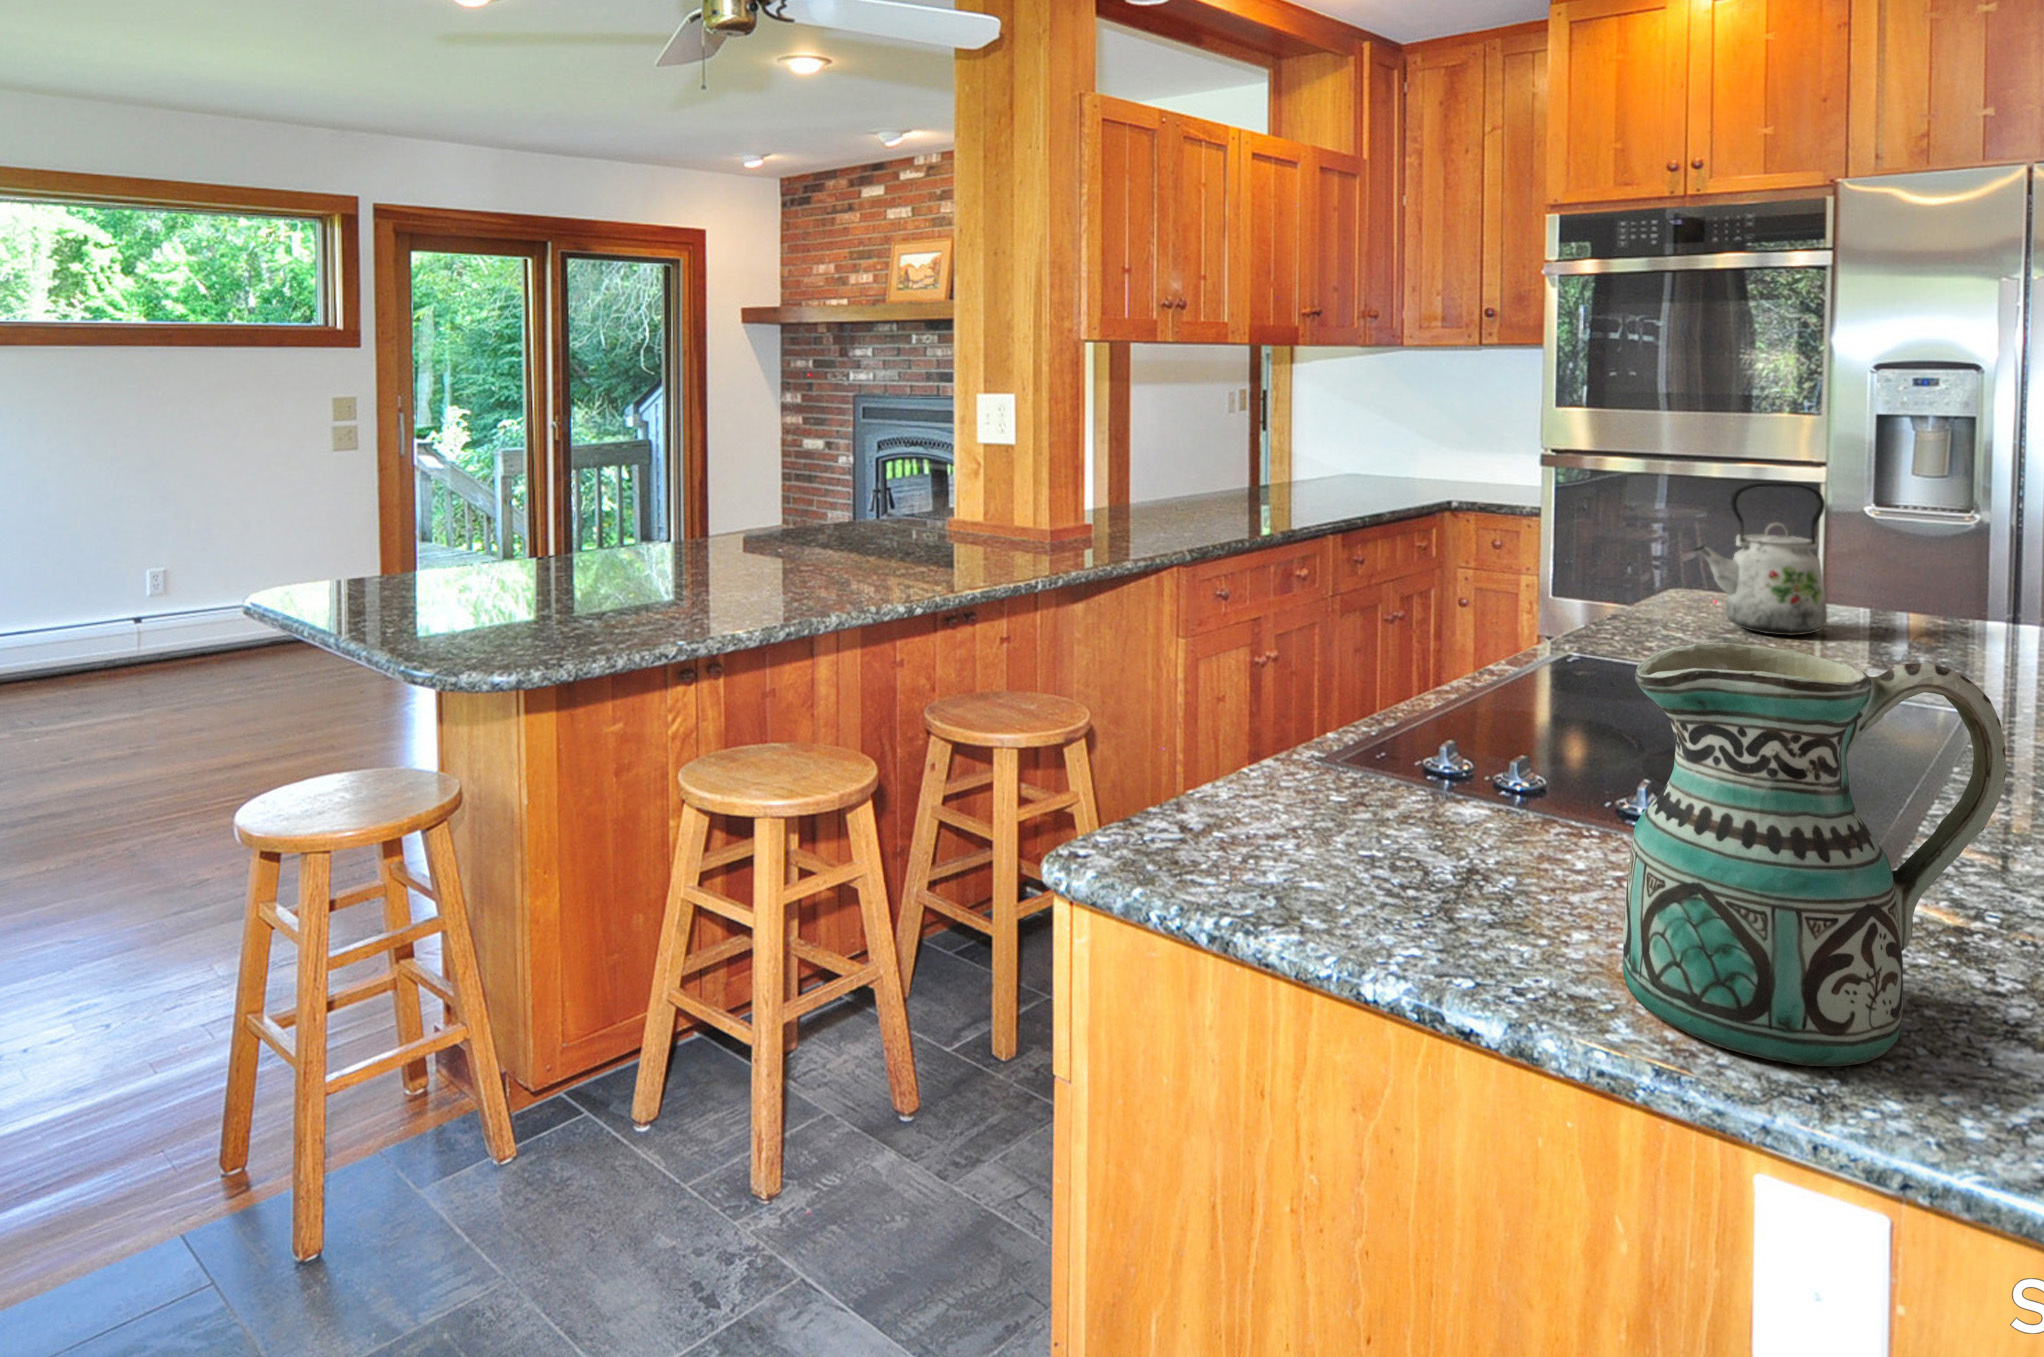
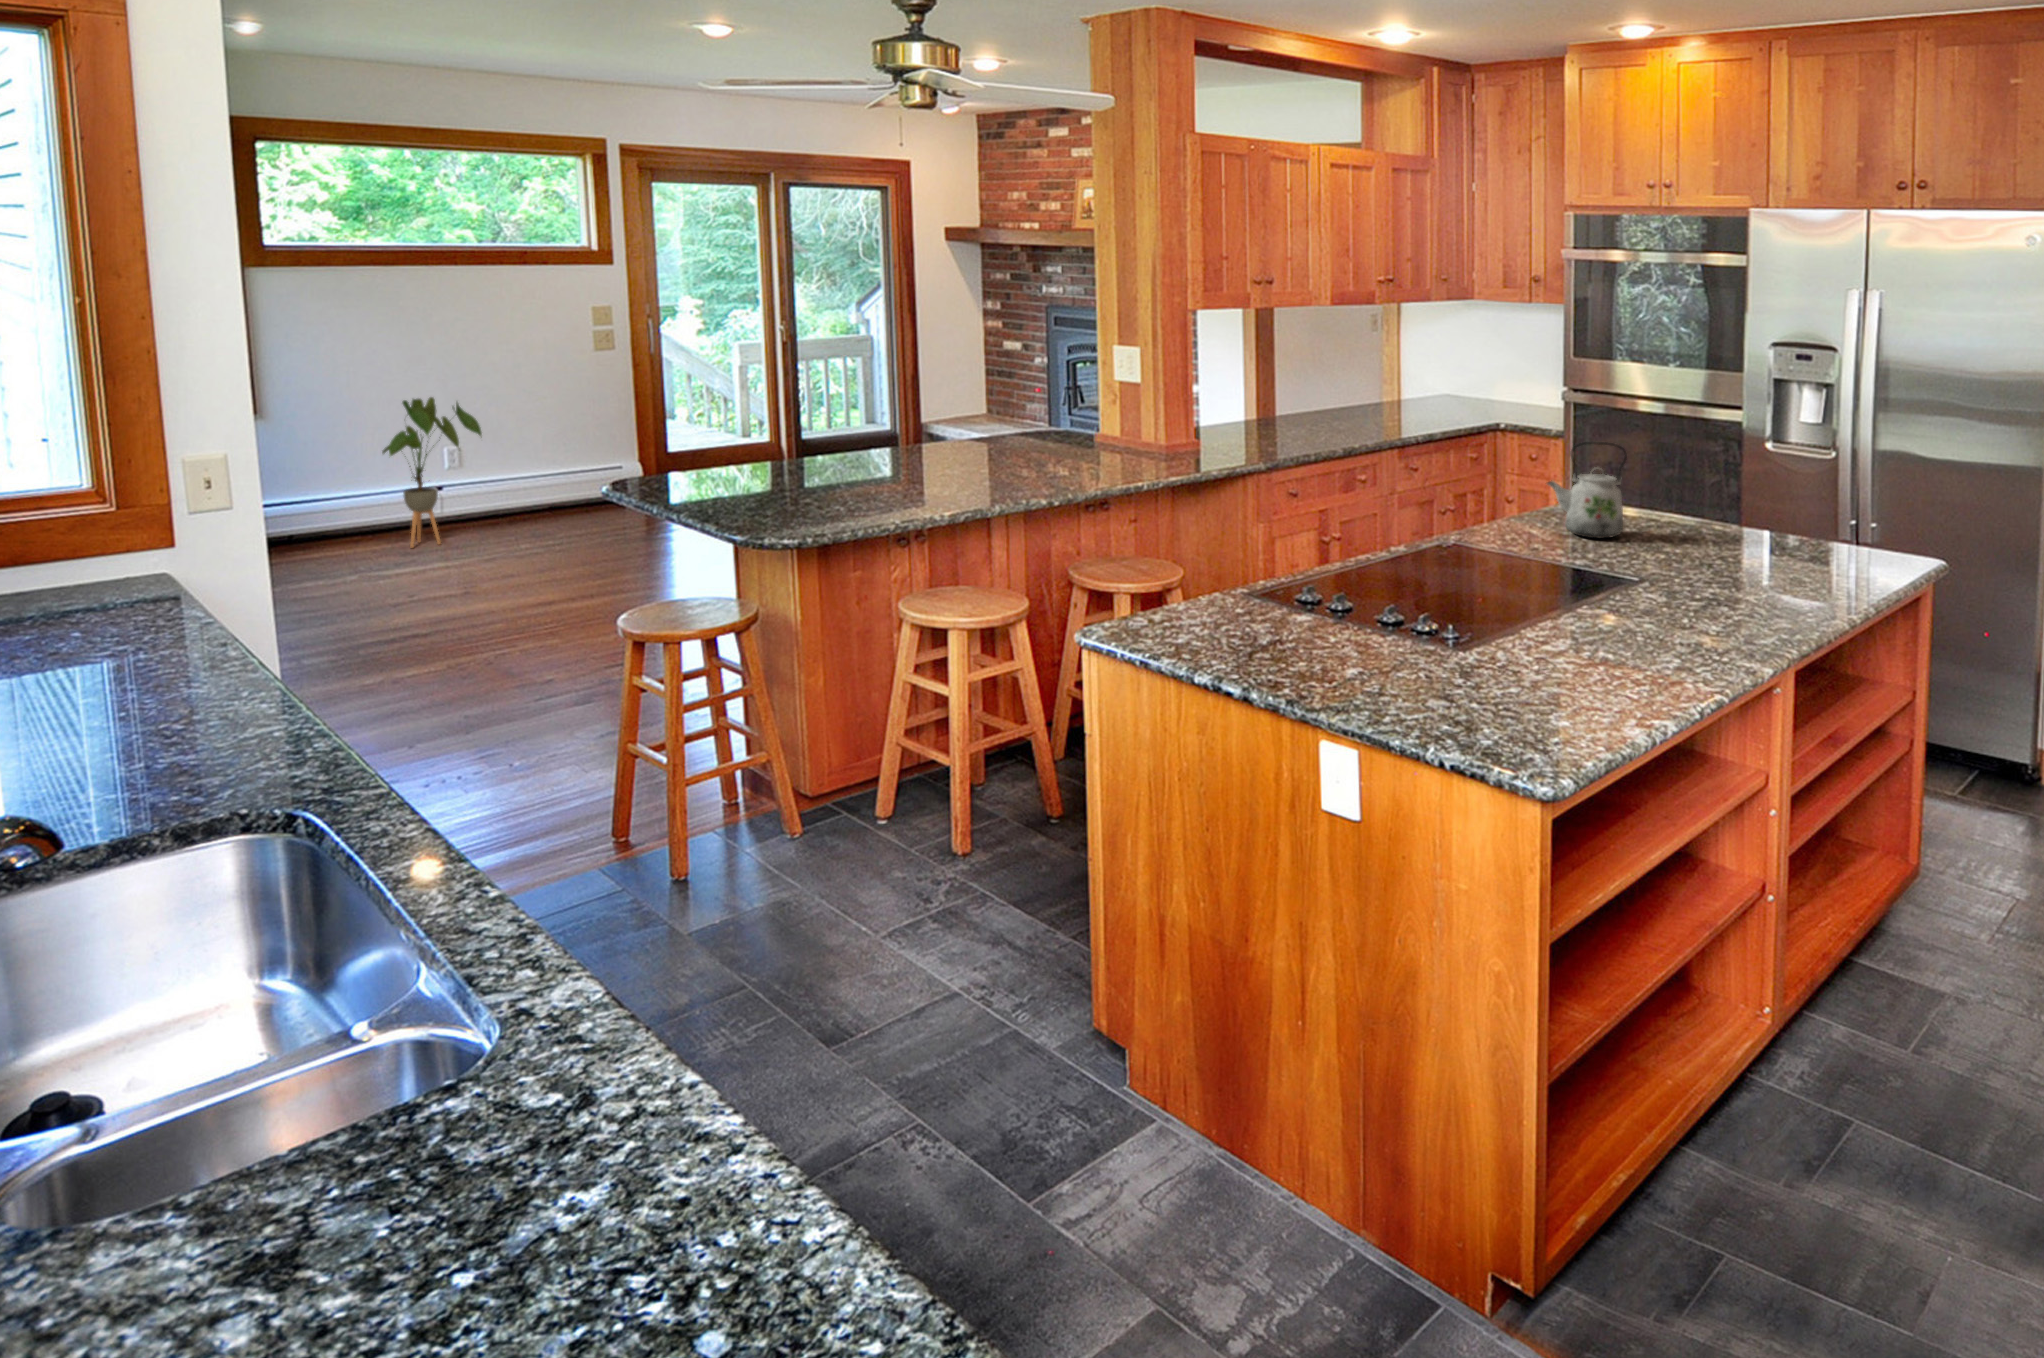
house plant: none [35,503,165,694] -> present [382,397,482,548]
ceramic pitcher: present [1623,643,2007,1066] -> none [1295,541,1435,700]

